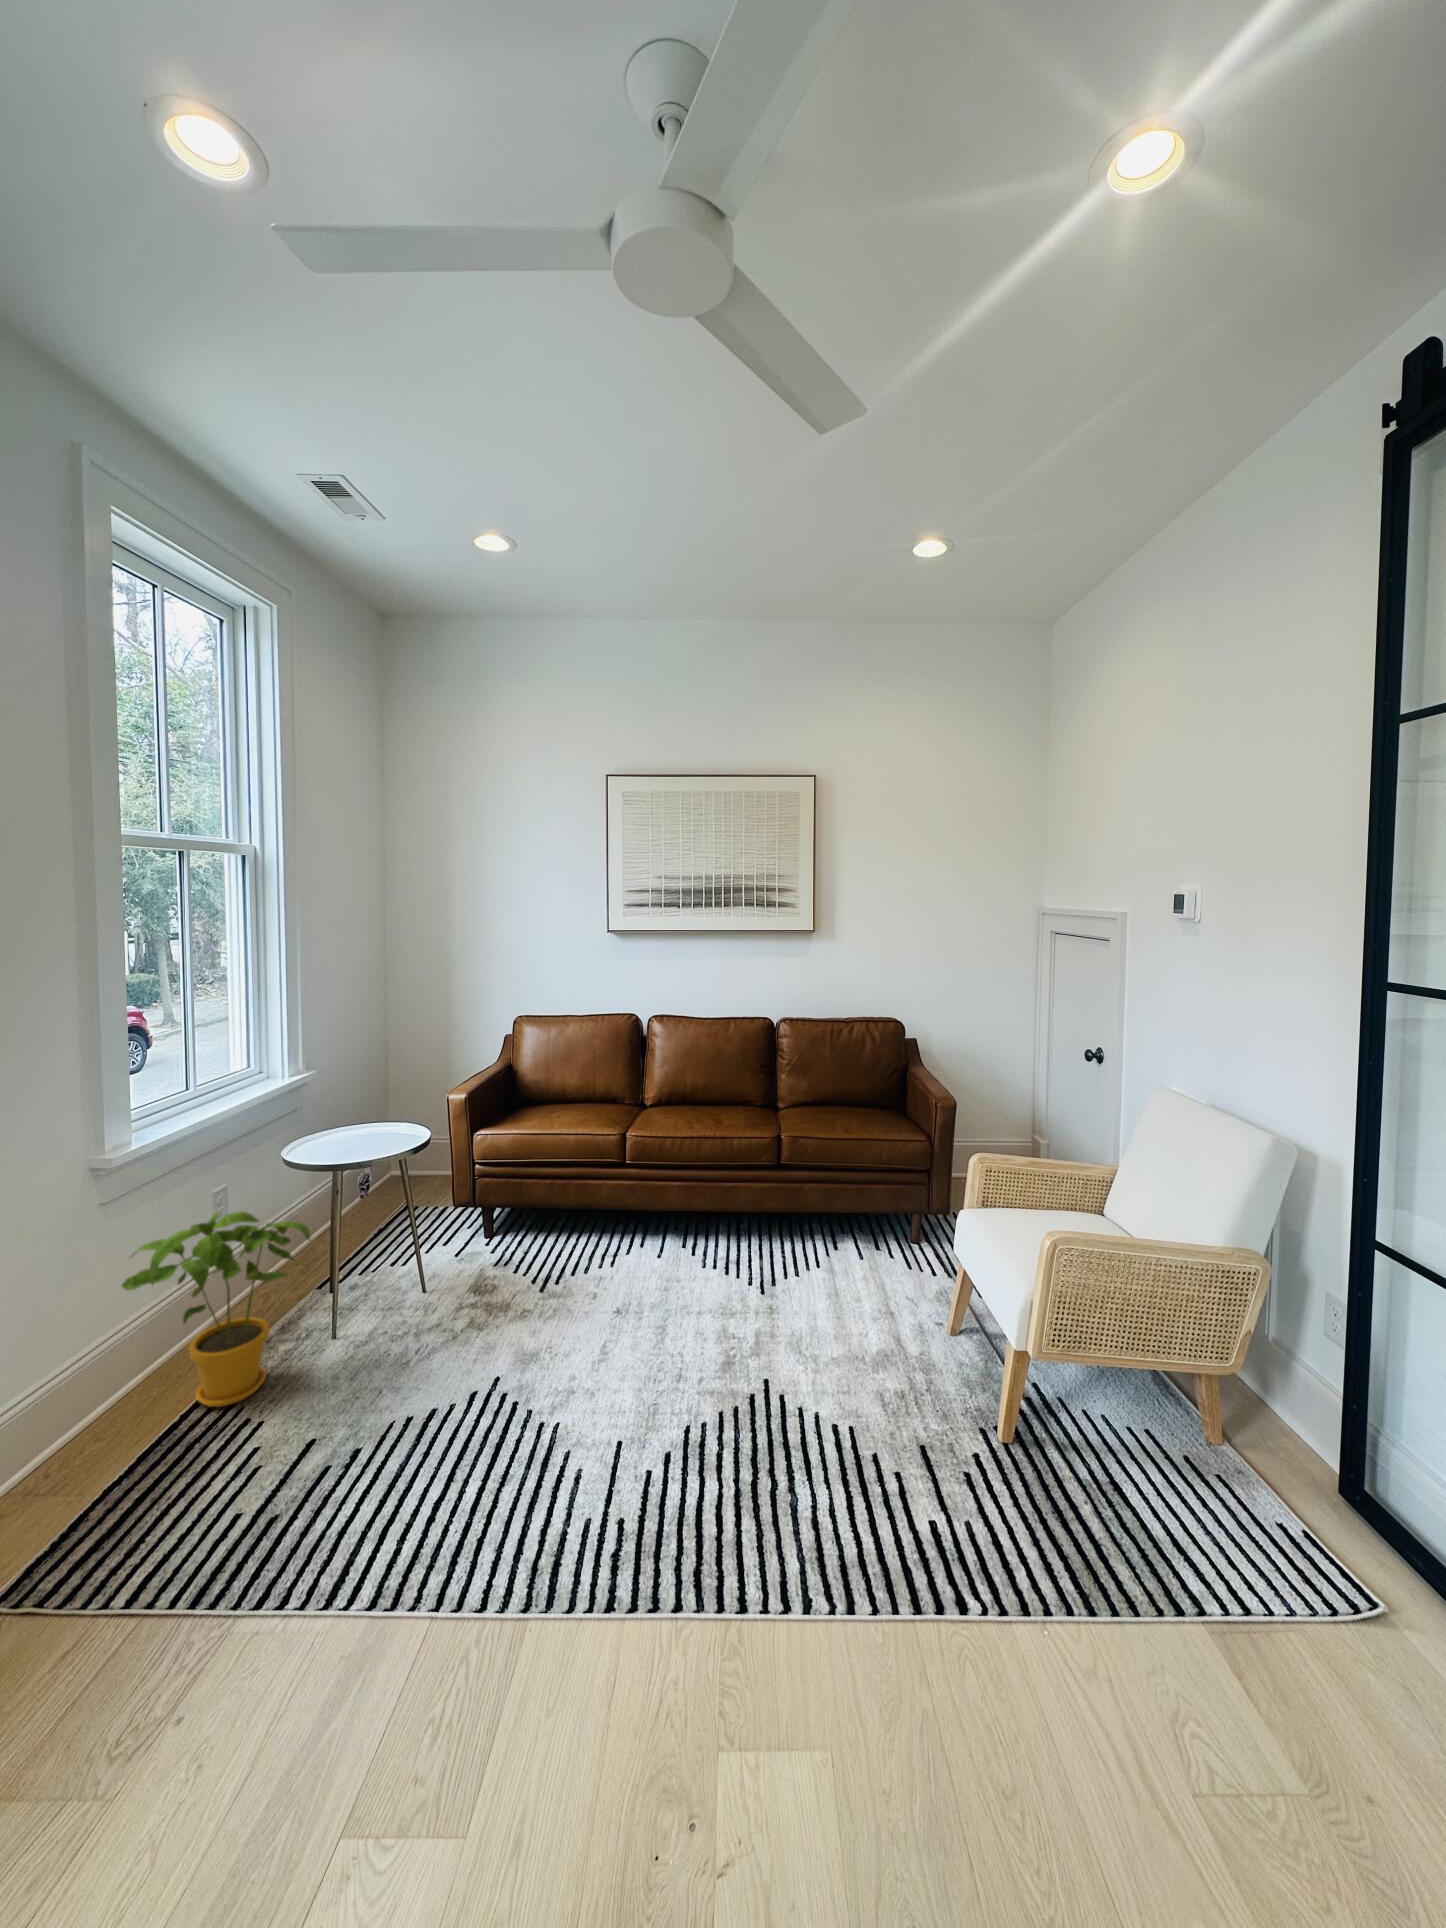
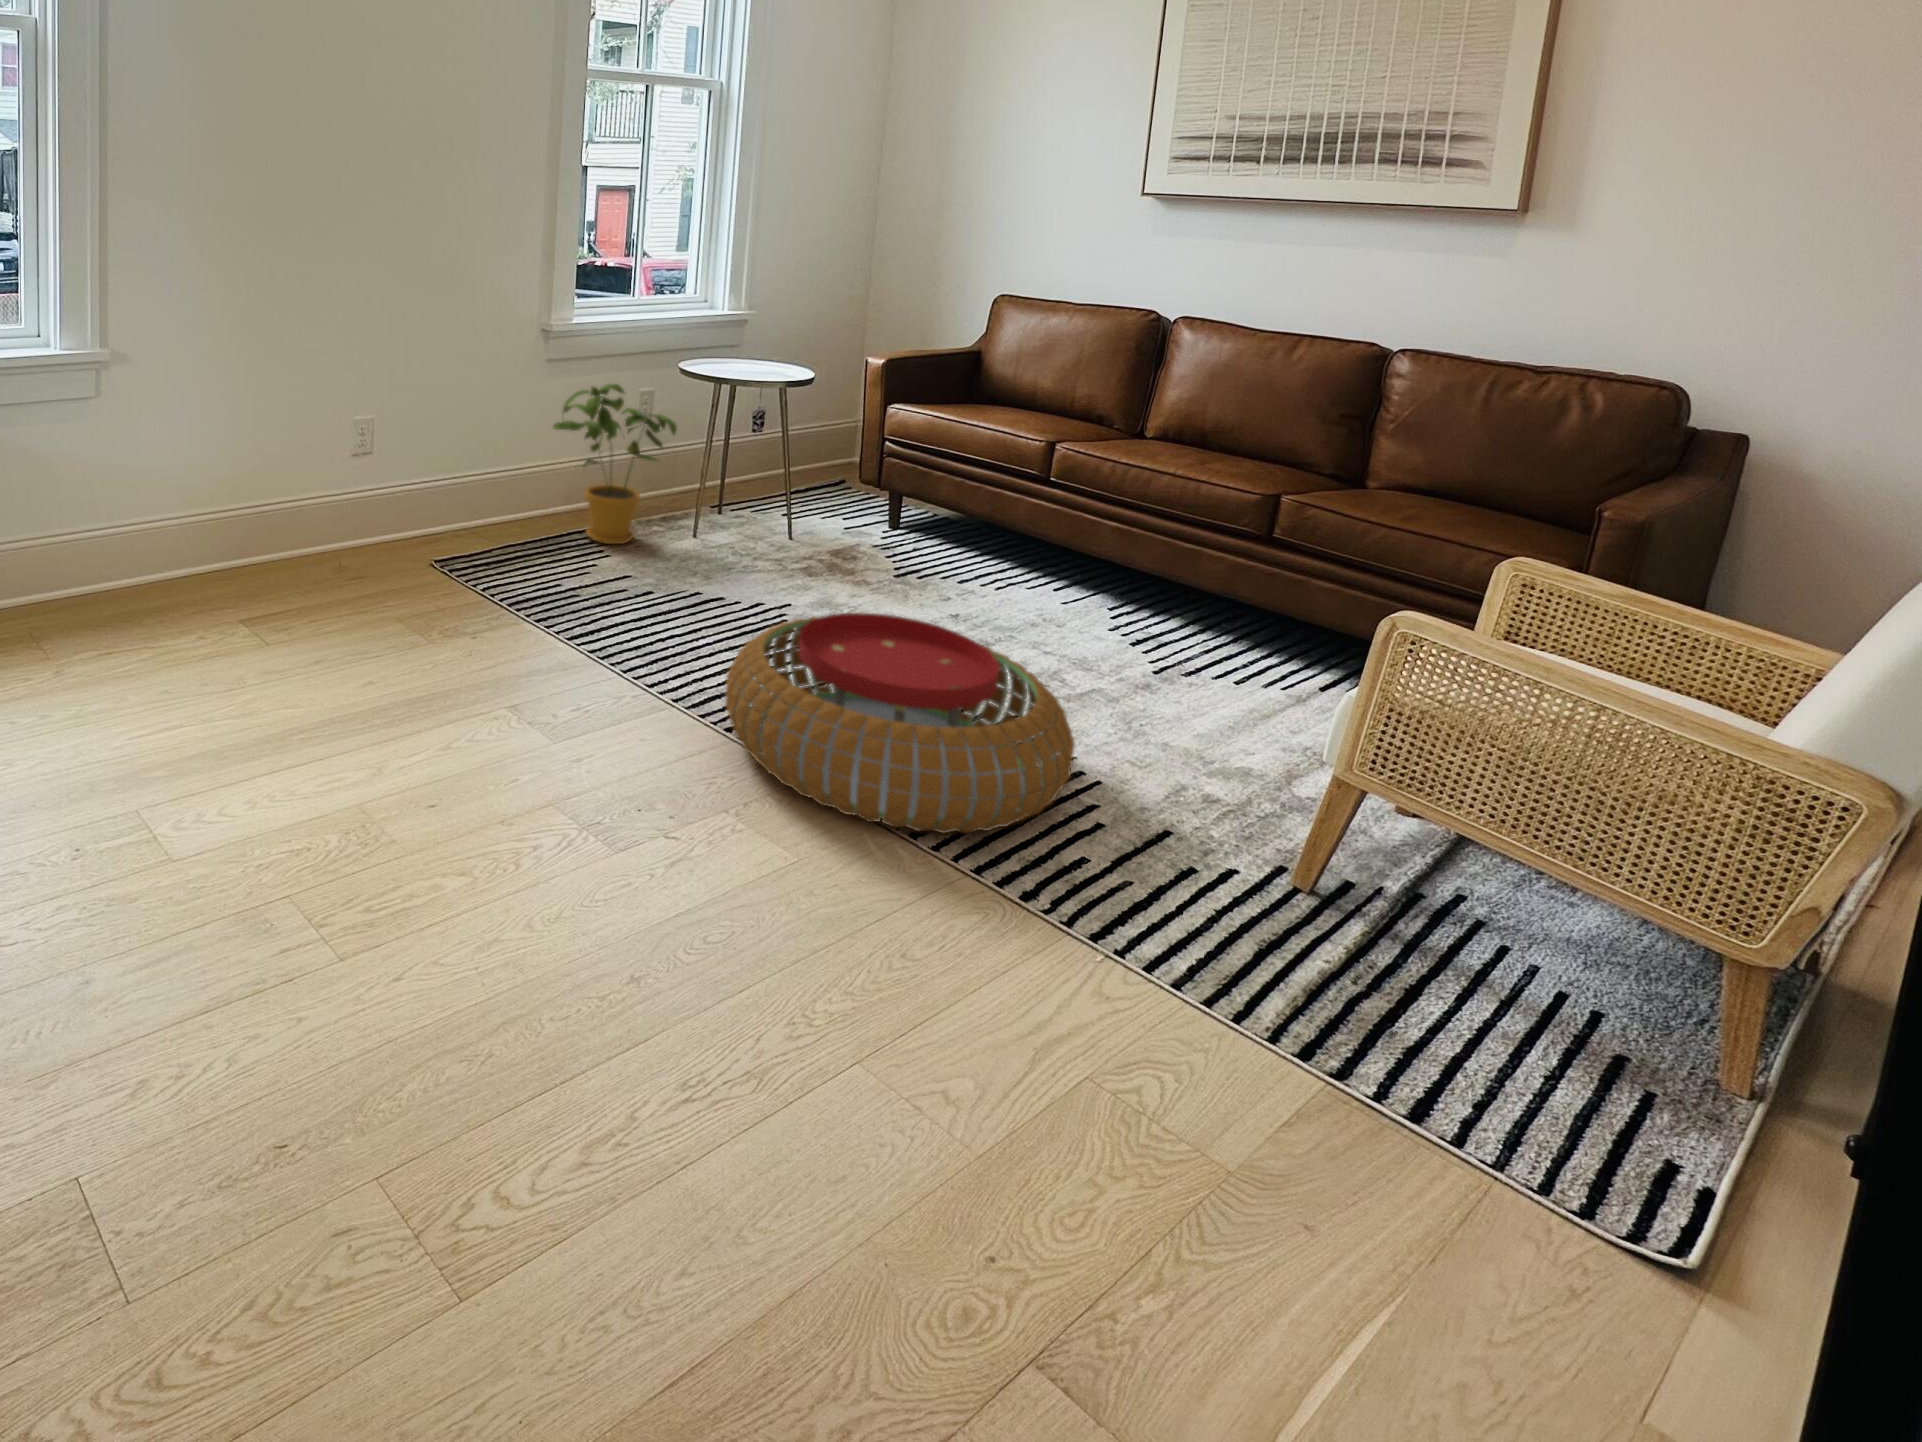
pouf: none [581,1355,901,1659] -> present [725,613,1075,833]

